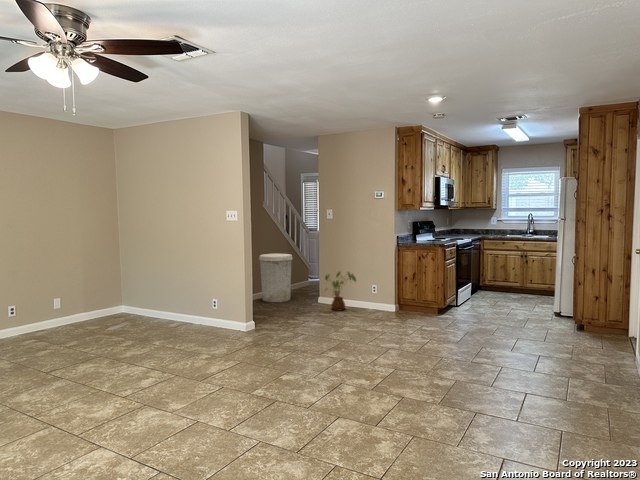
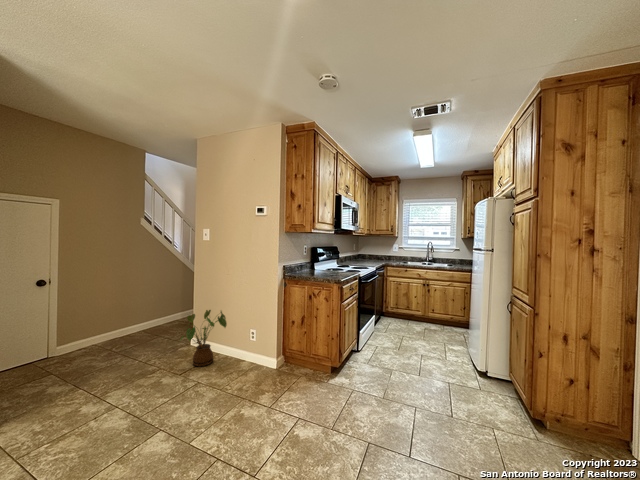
trash can: present [259,253,293,302] -> none [122,280,171,344]

